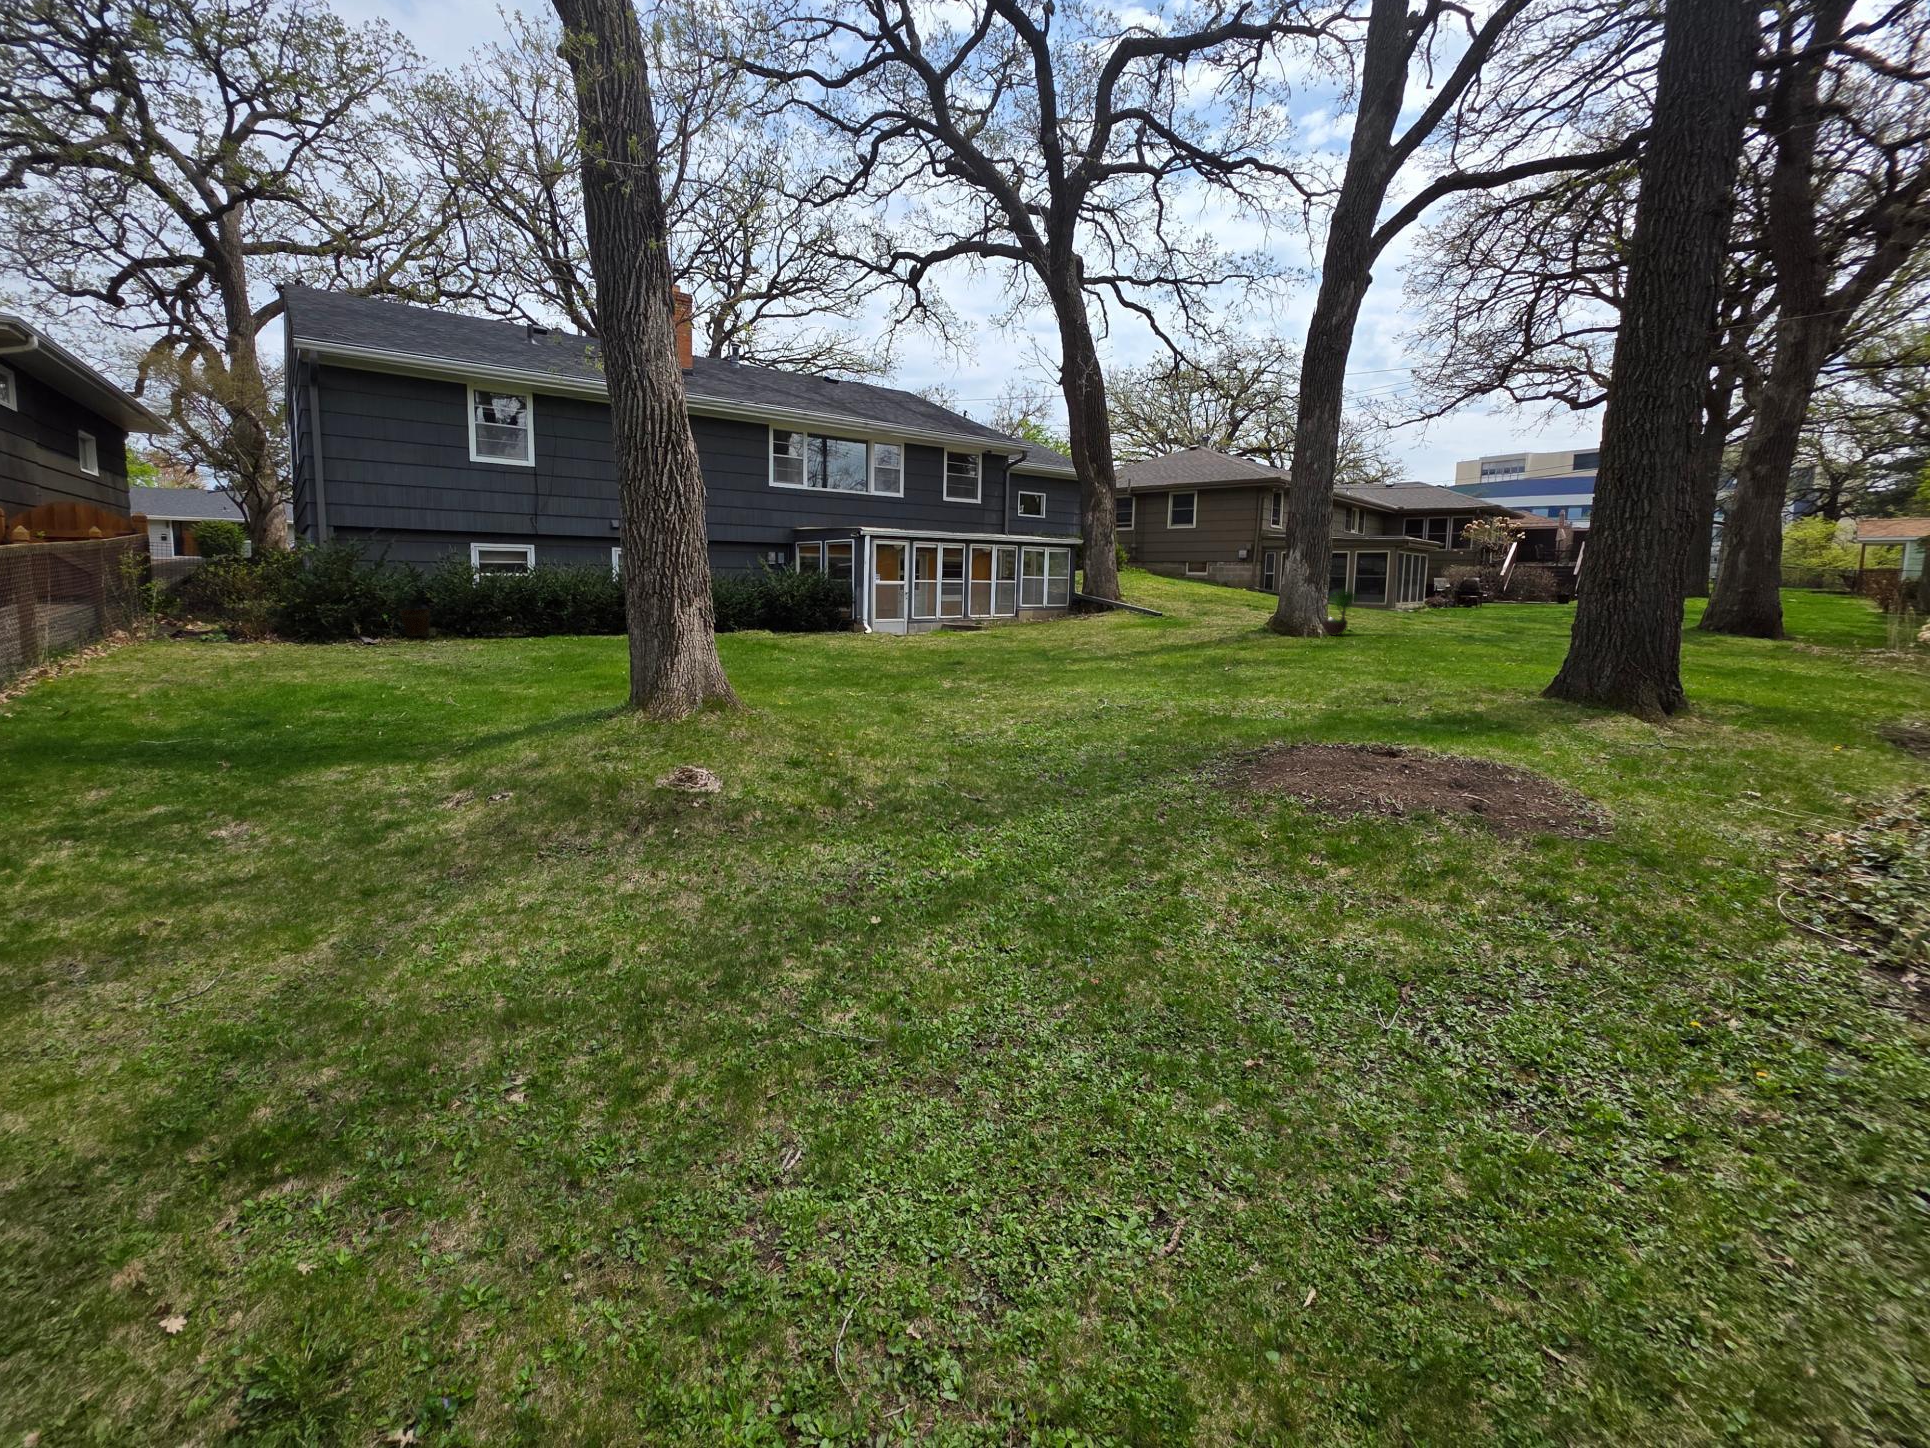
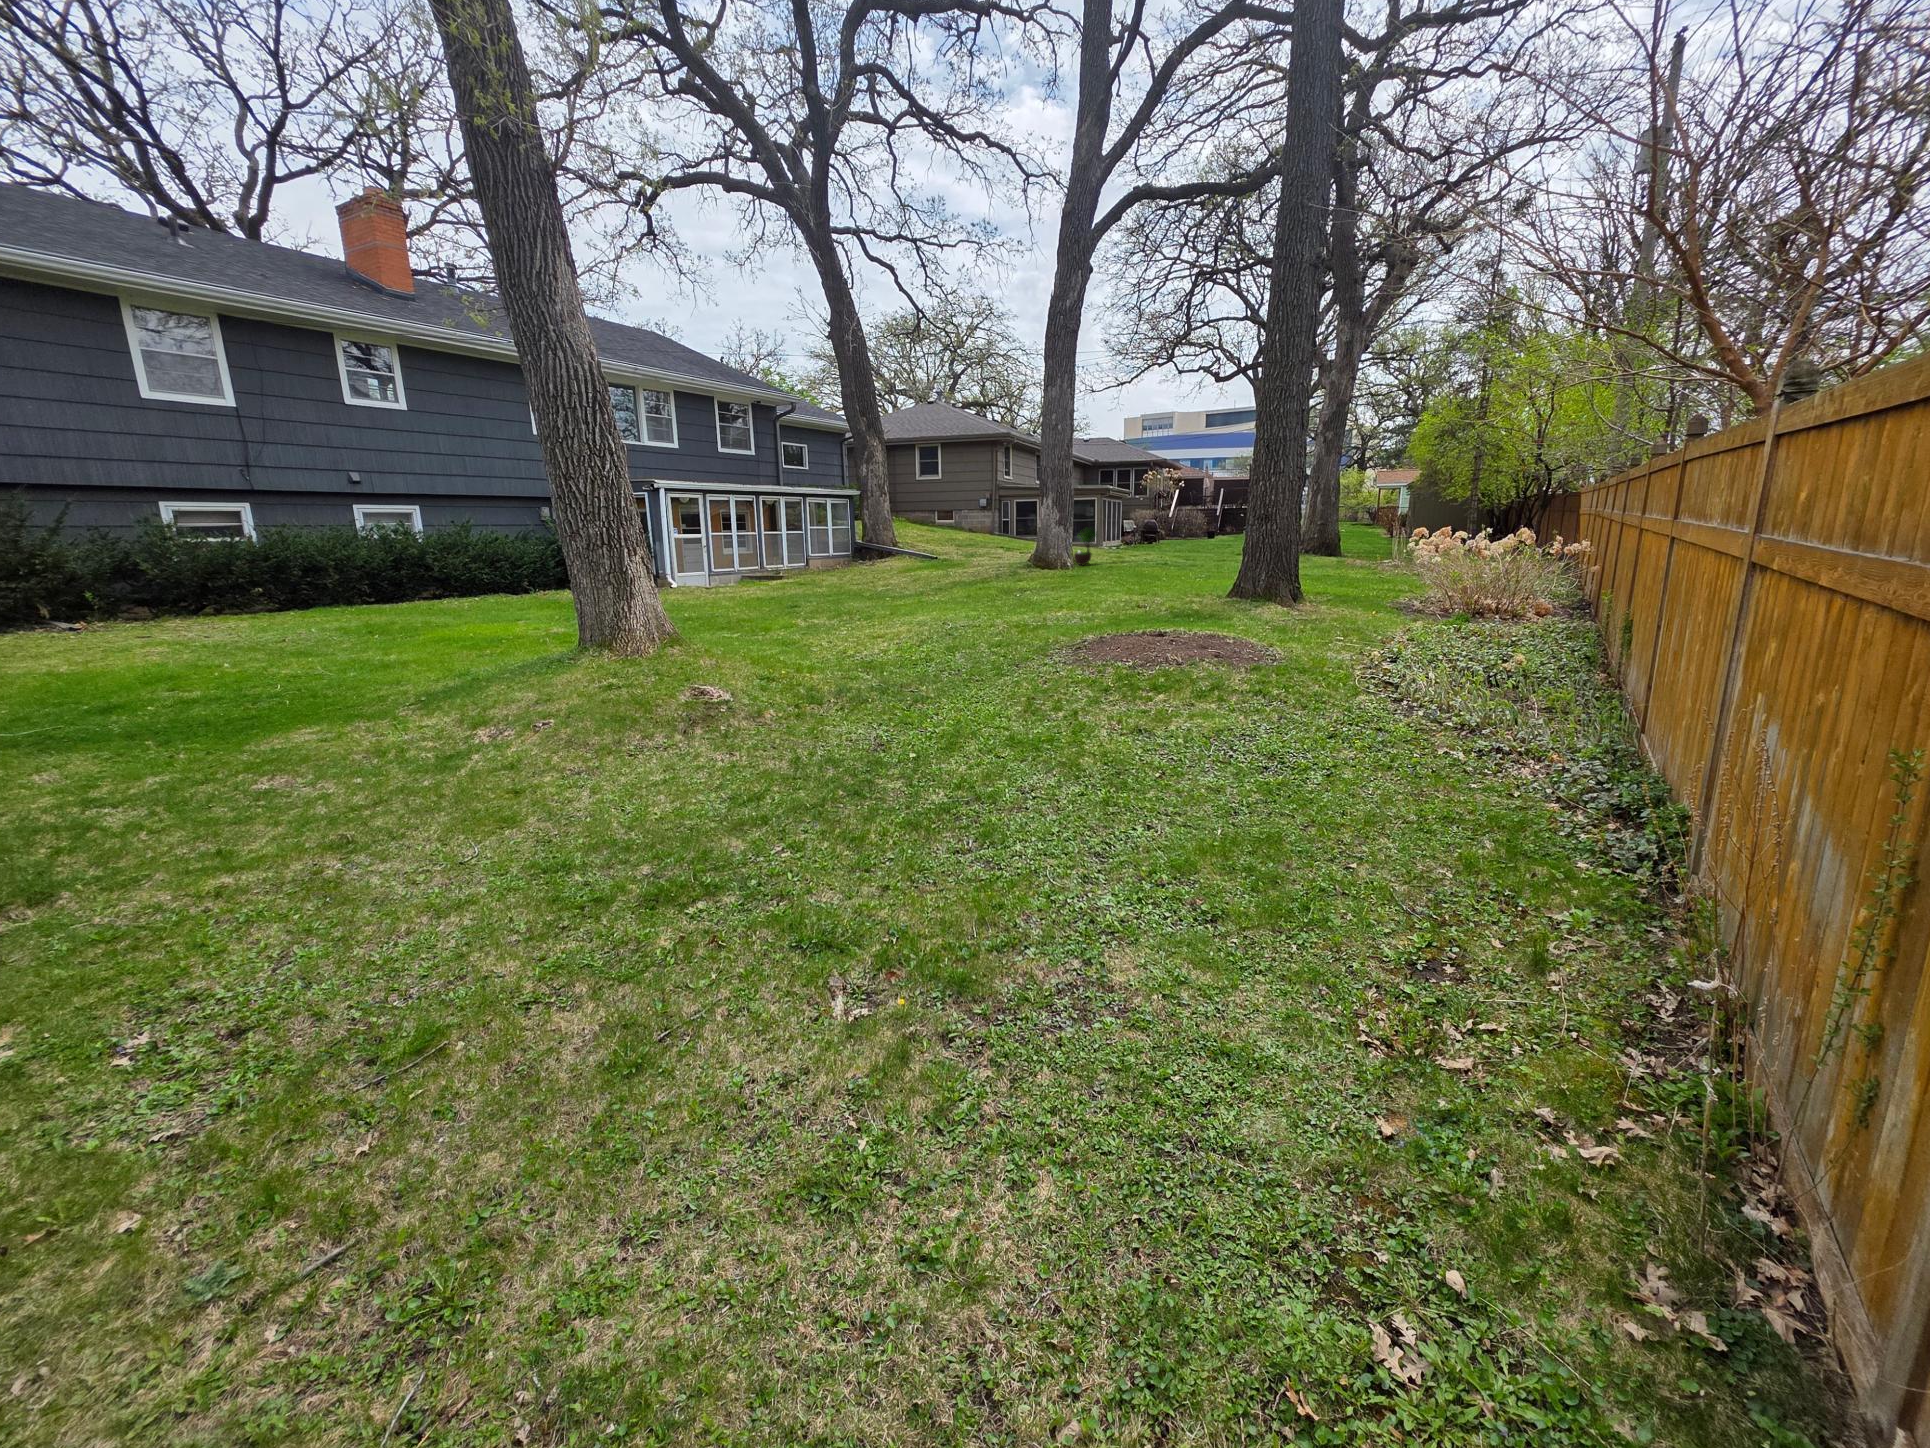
bucket: present [400,609,430,637] -> none [113,584,160,619]

